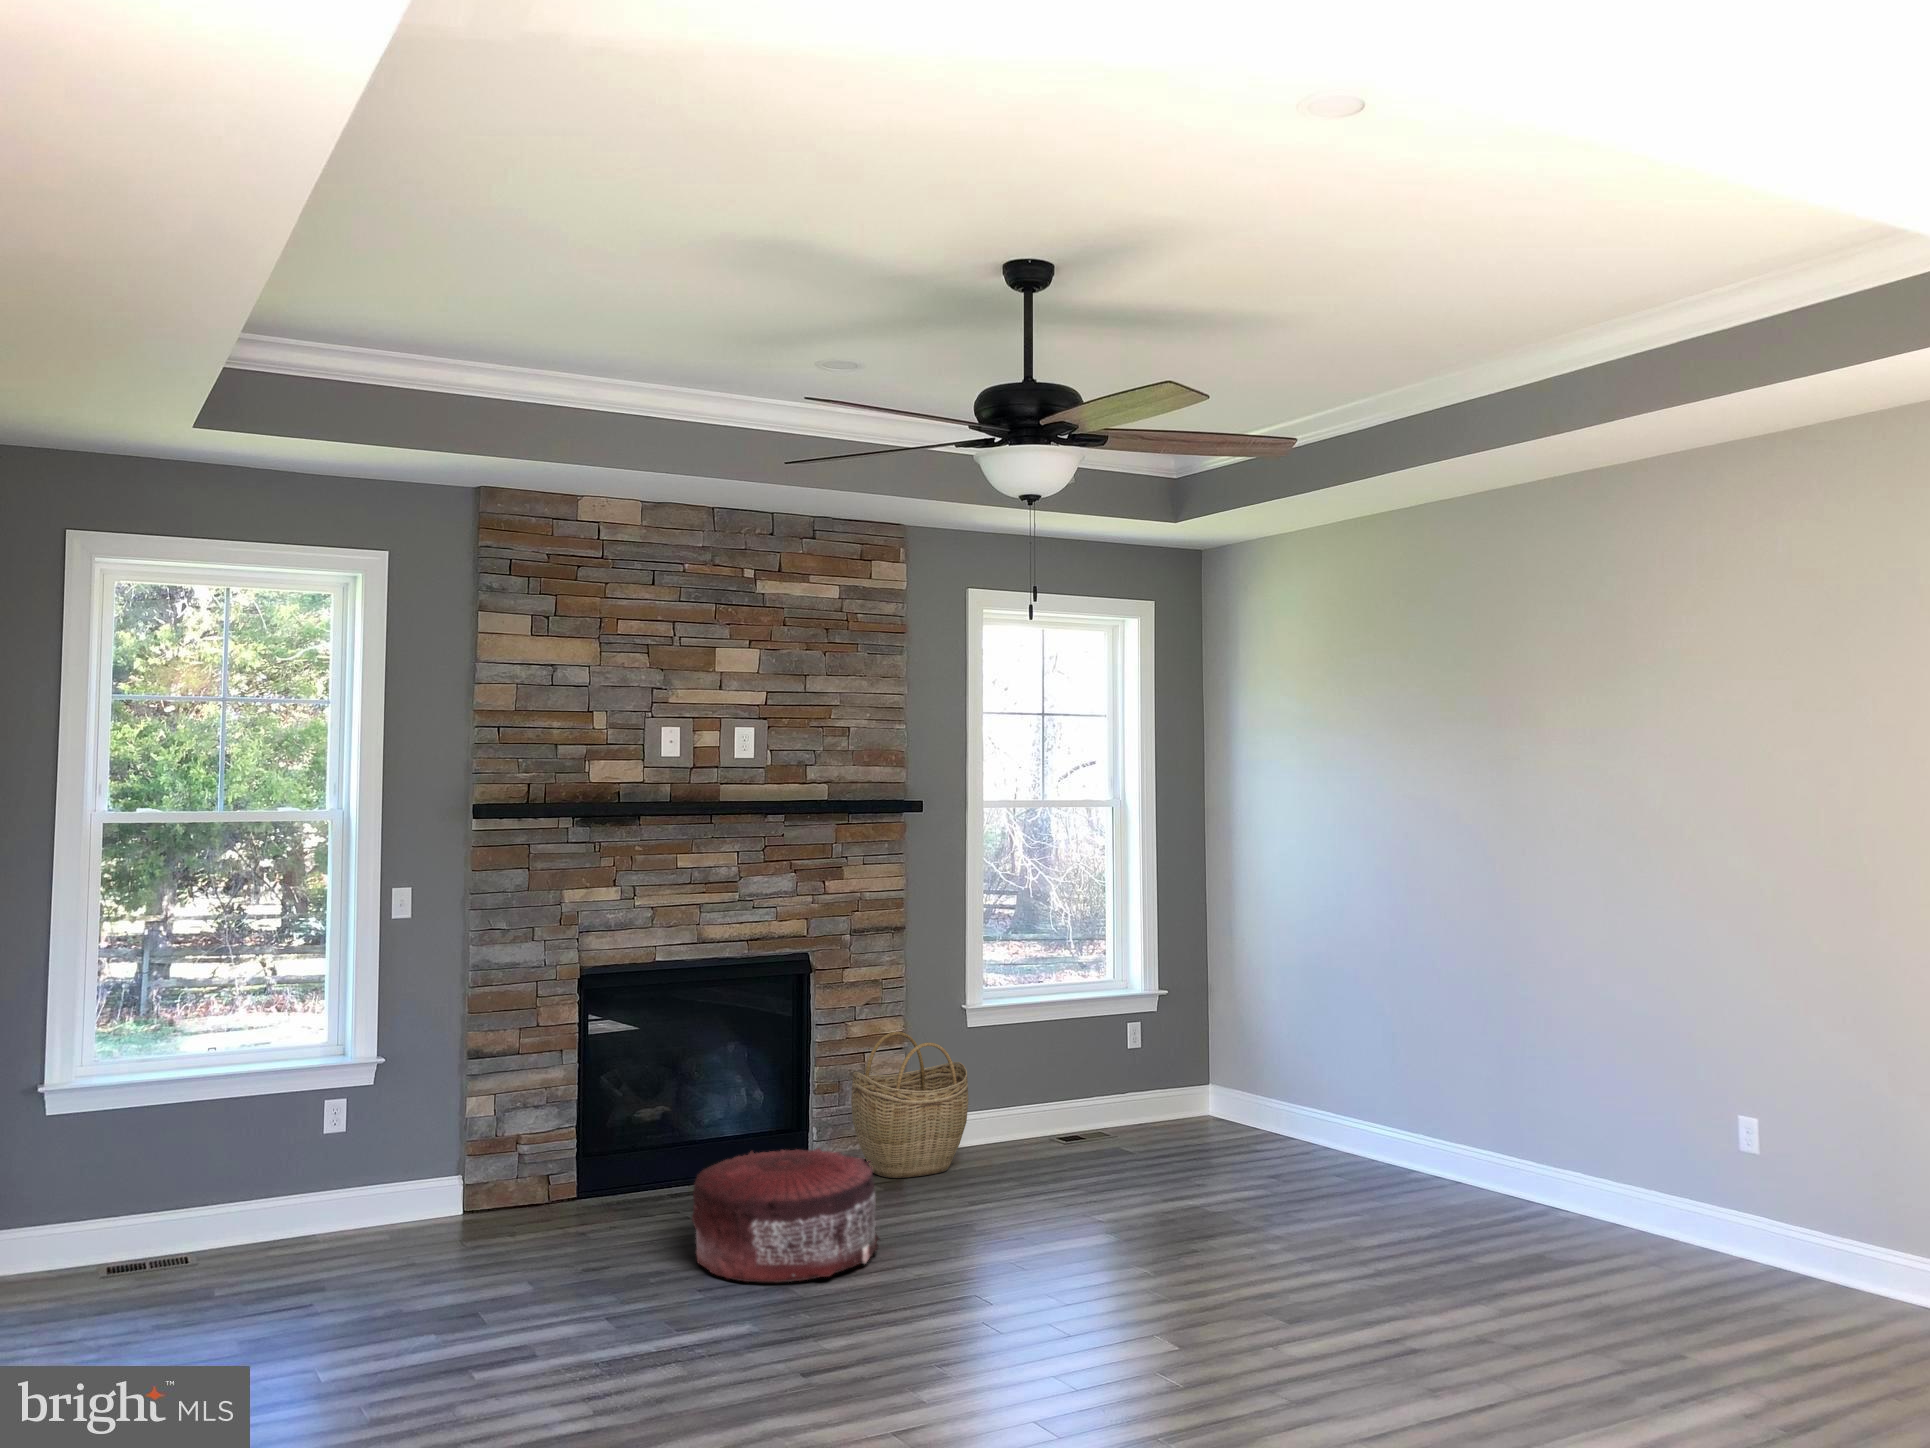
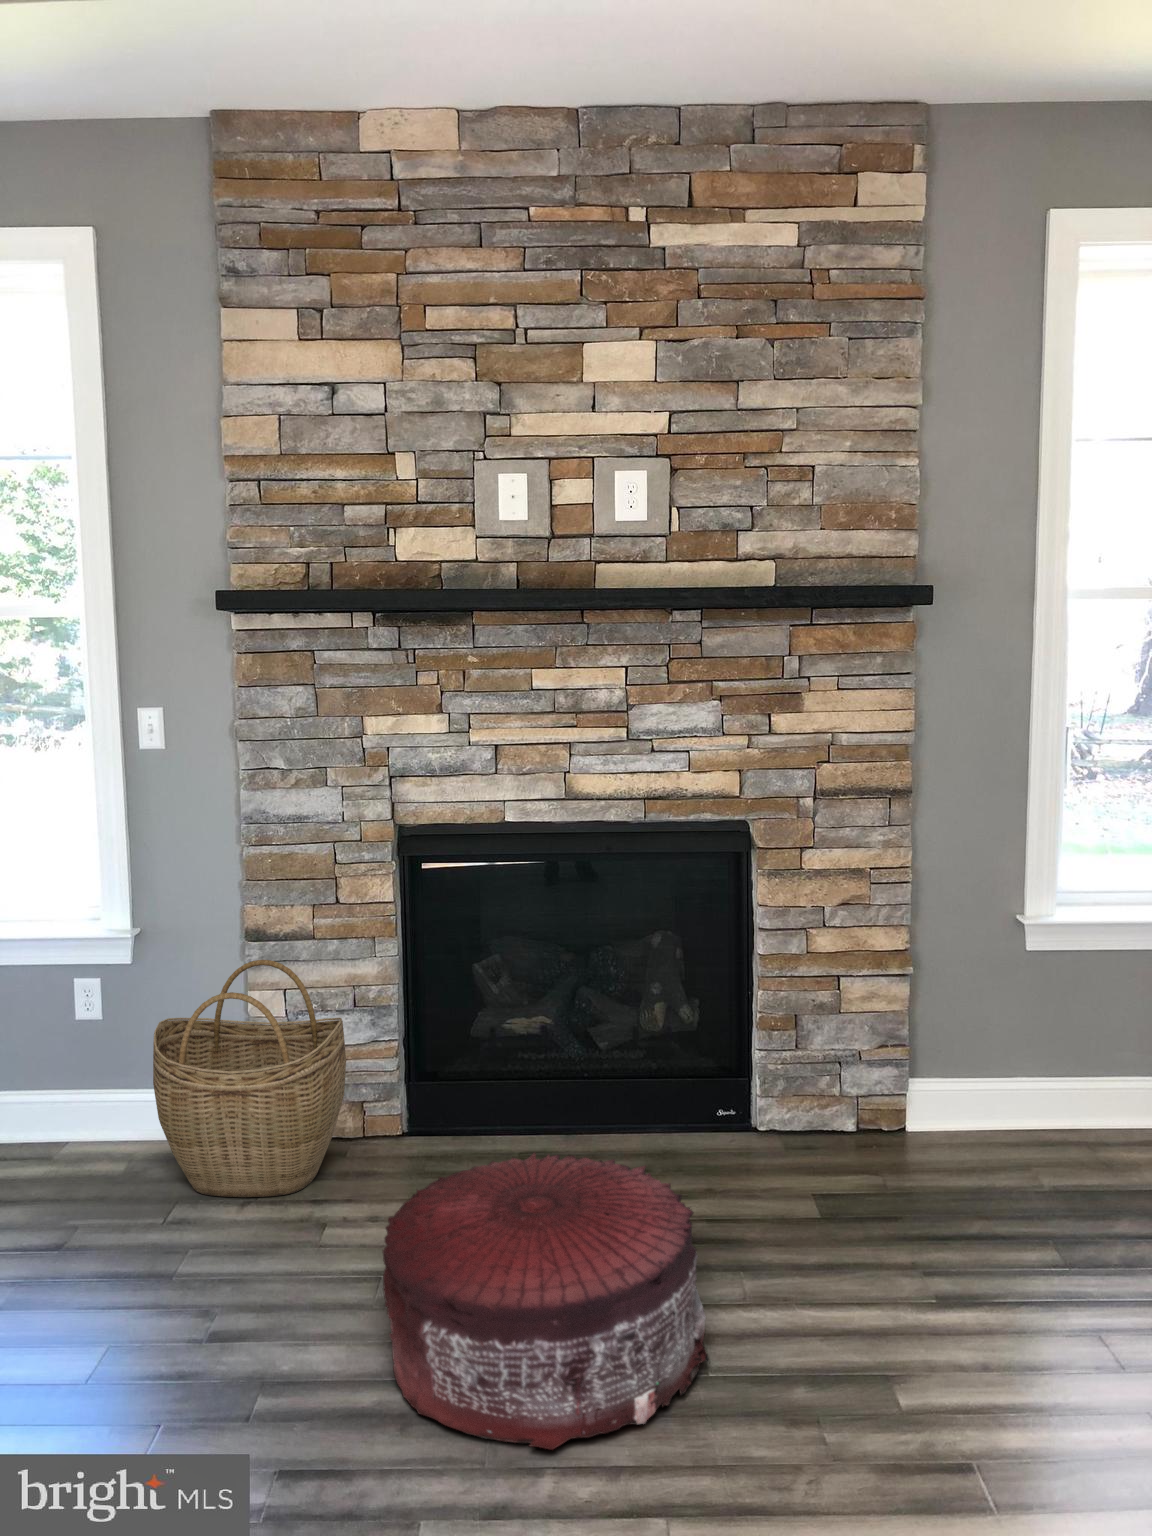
woven basket: present [851,1032,968,1178] -> present [153,960,346,1197]

